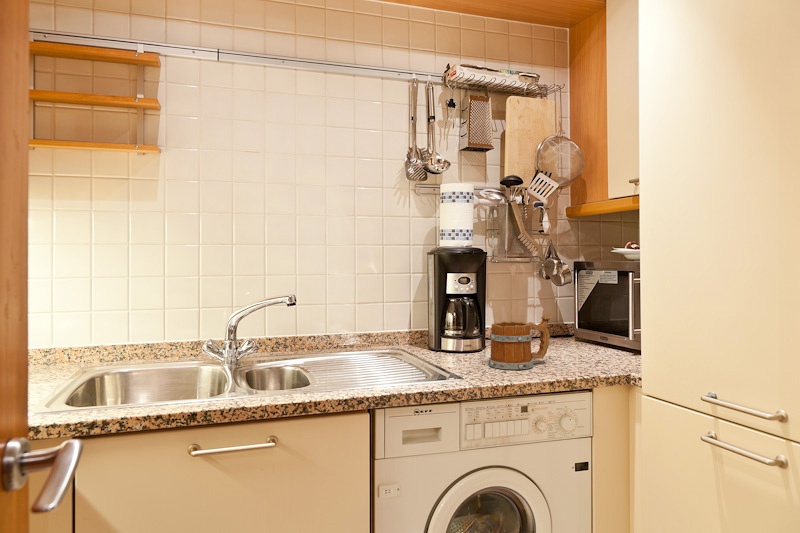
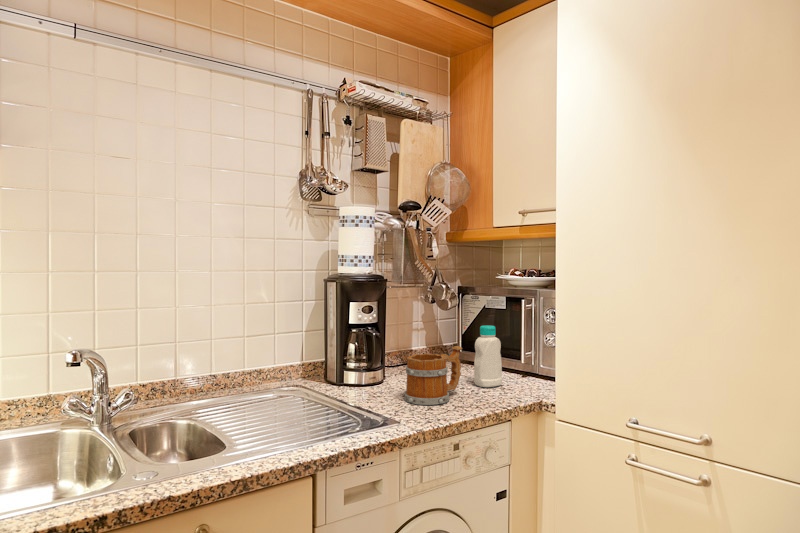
bottle: none [572,298,603,361] -> present [474,325,502,387]

